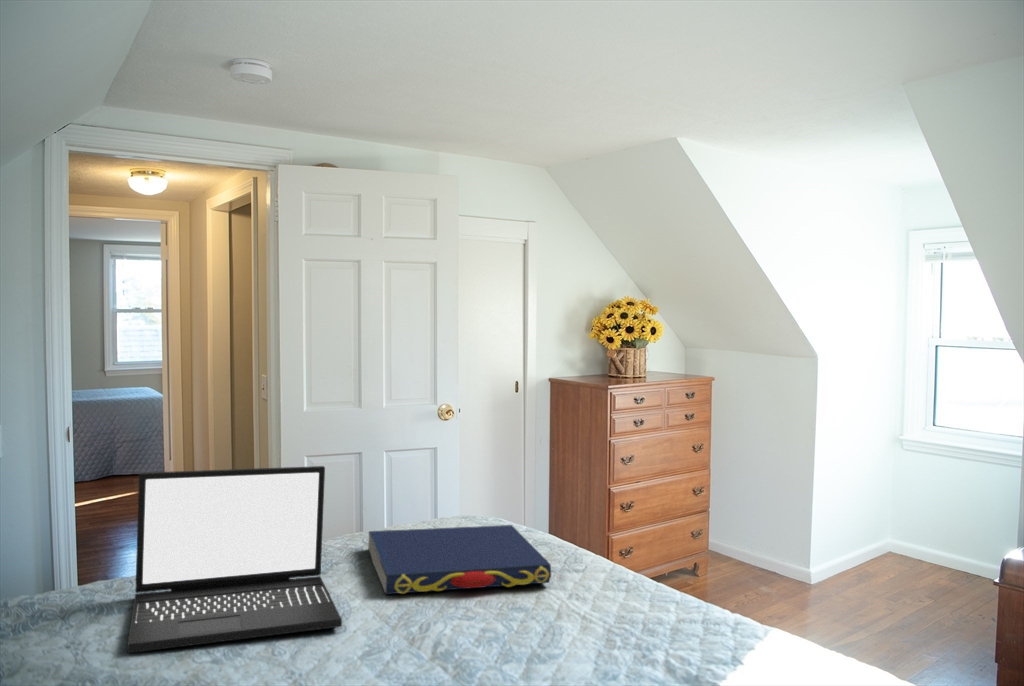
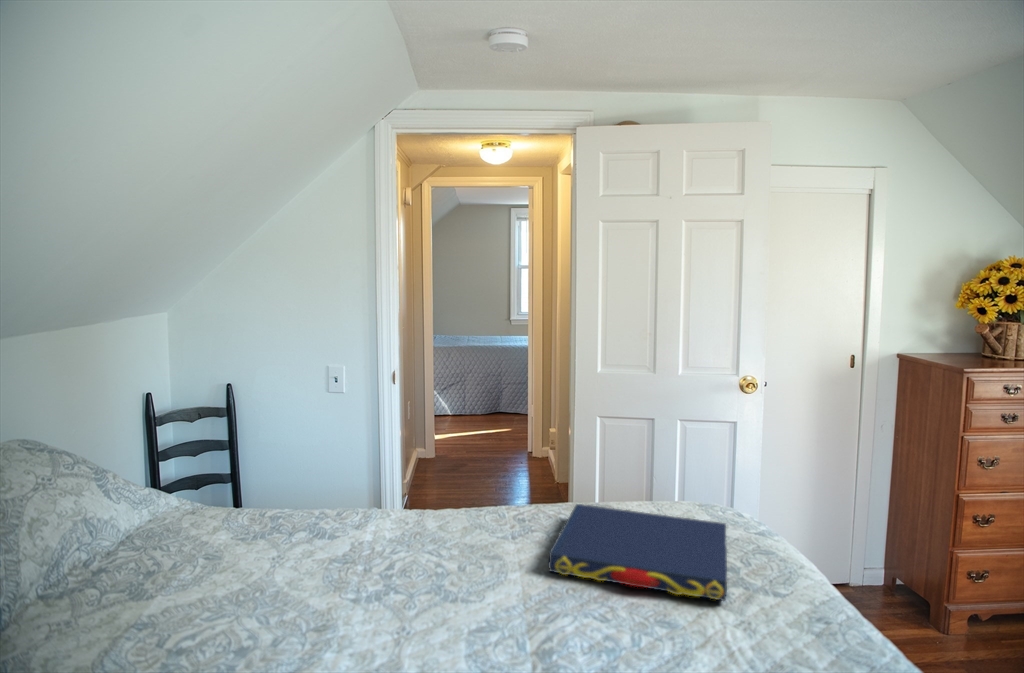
laptop: present [127,466,342,653] -> none [319,432,506,595]

